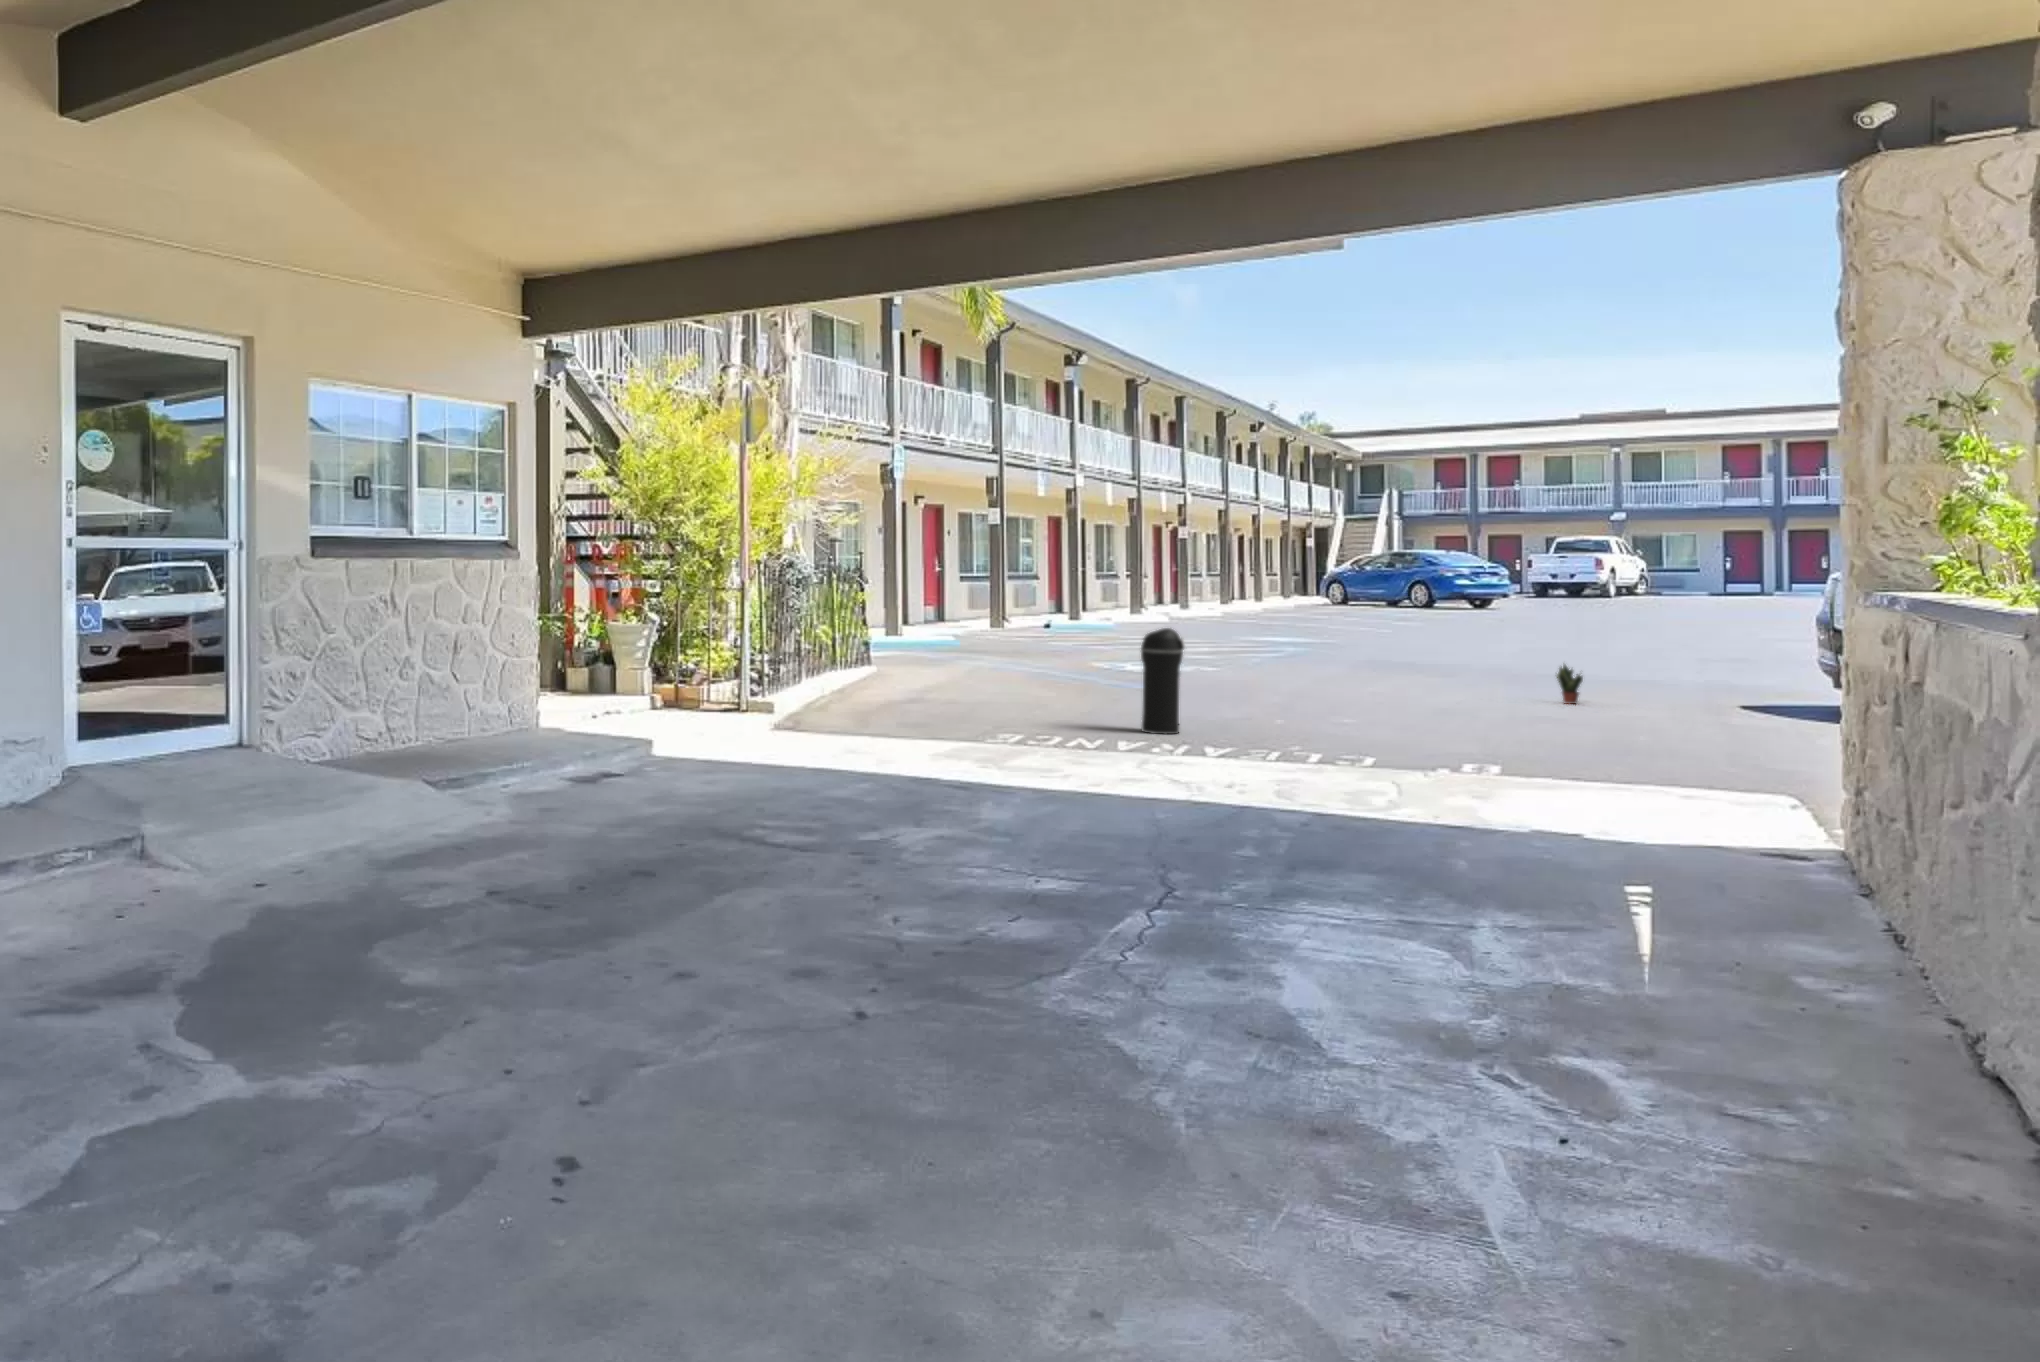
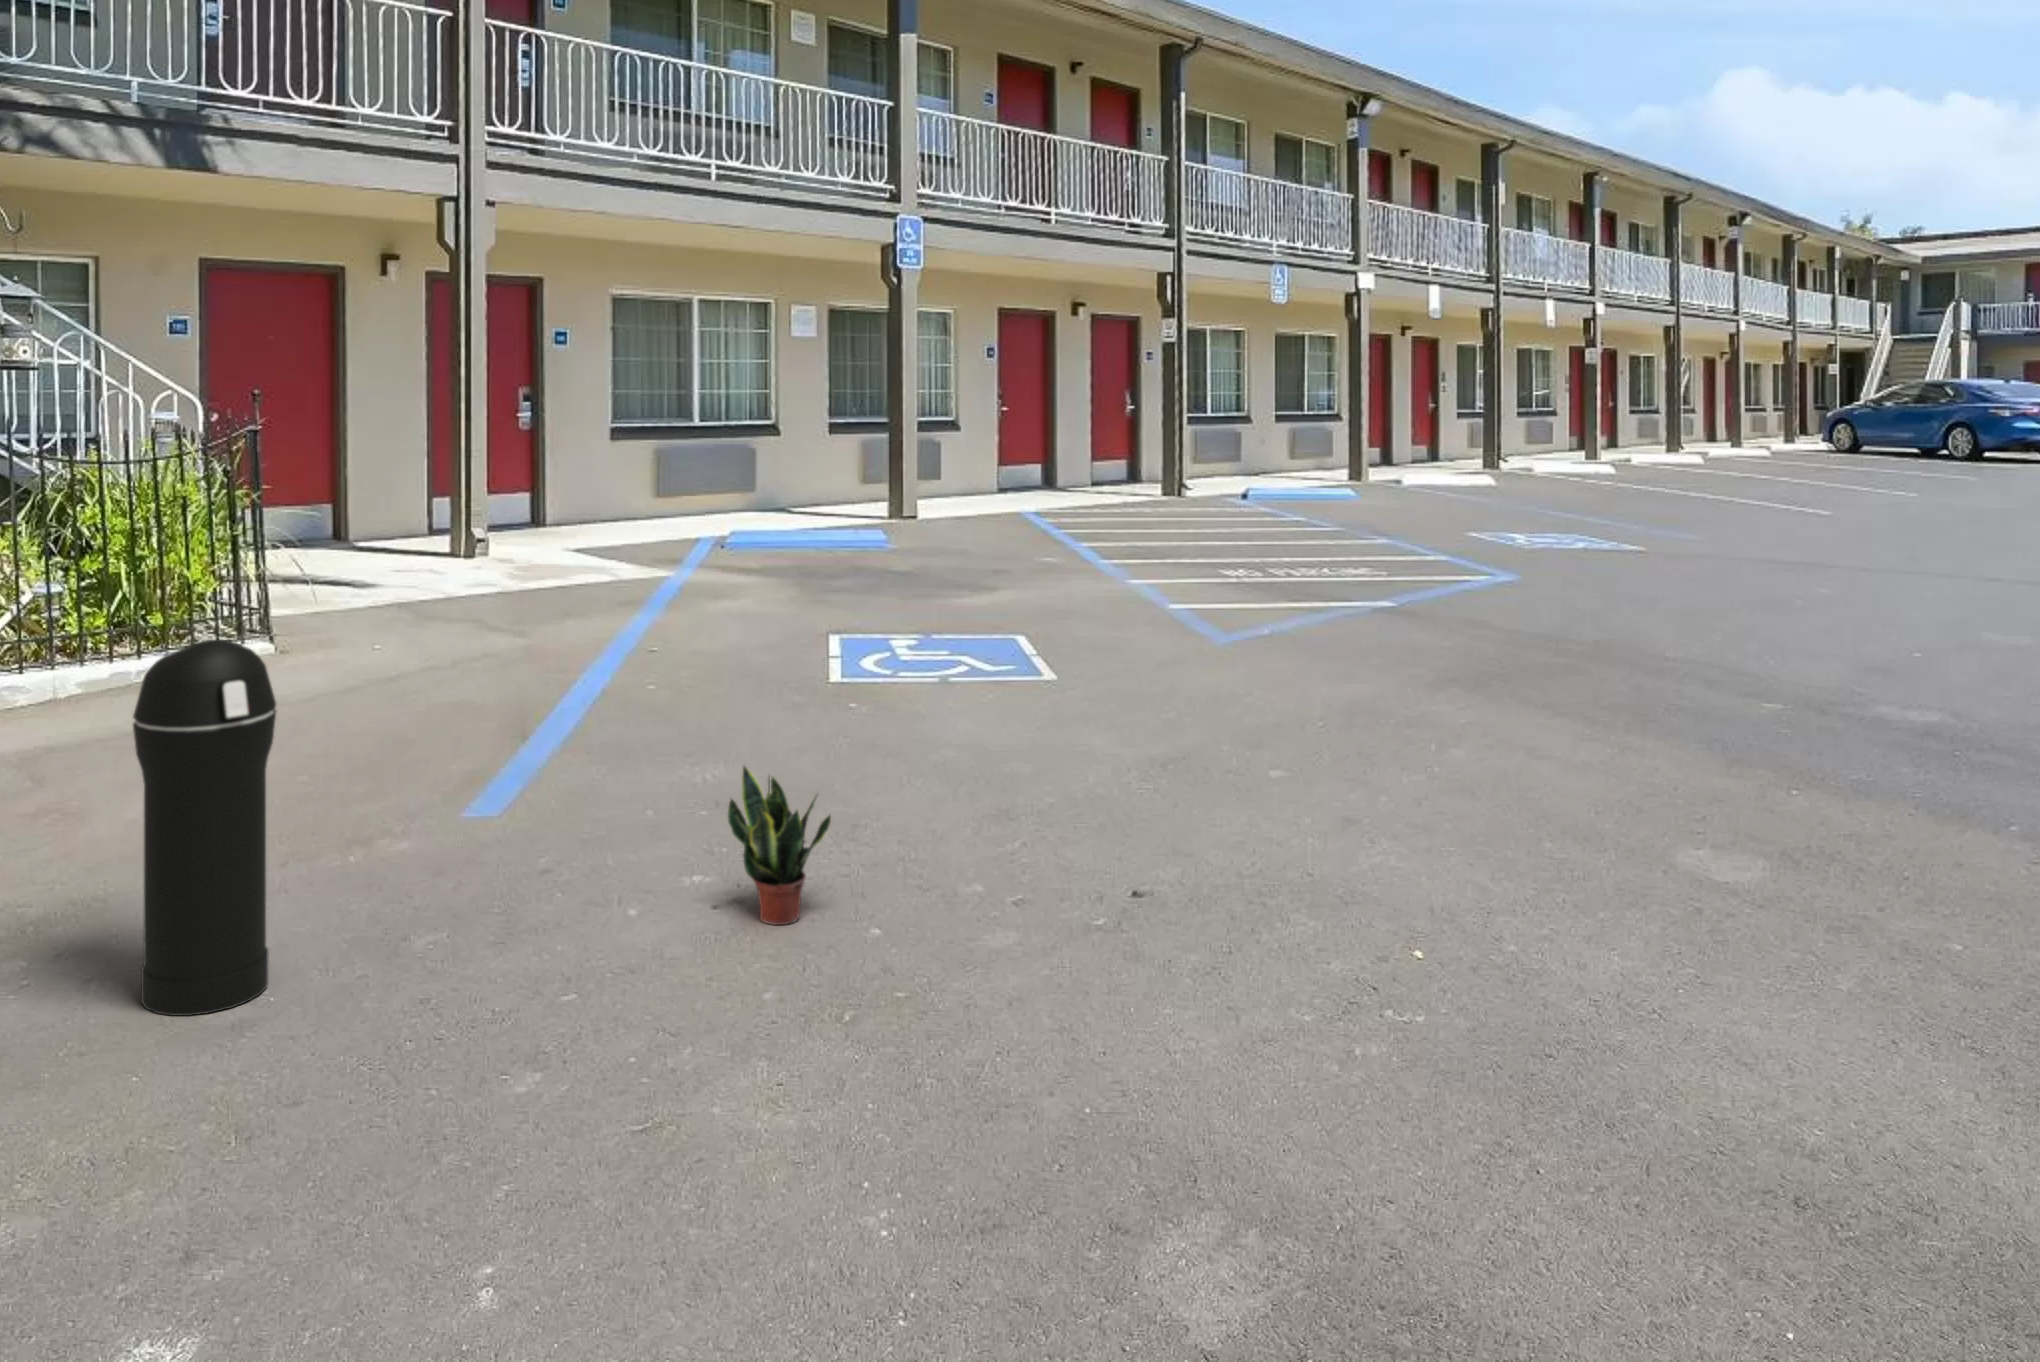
potted plant: present [1557,665,1583,704] -> present [728,766,831,925]

